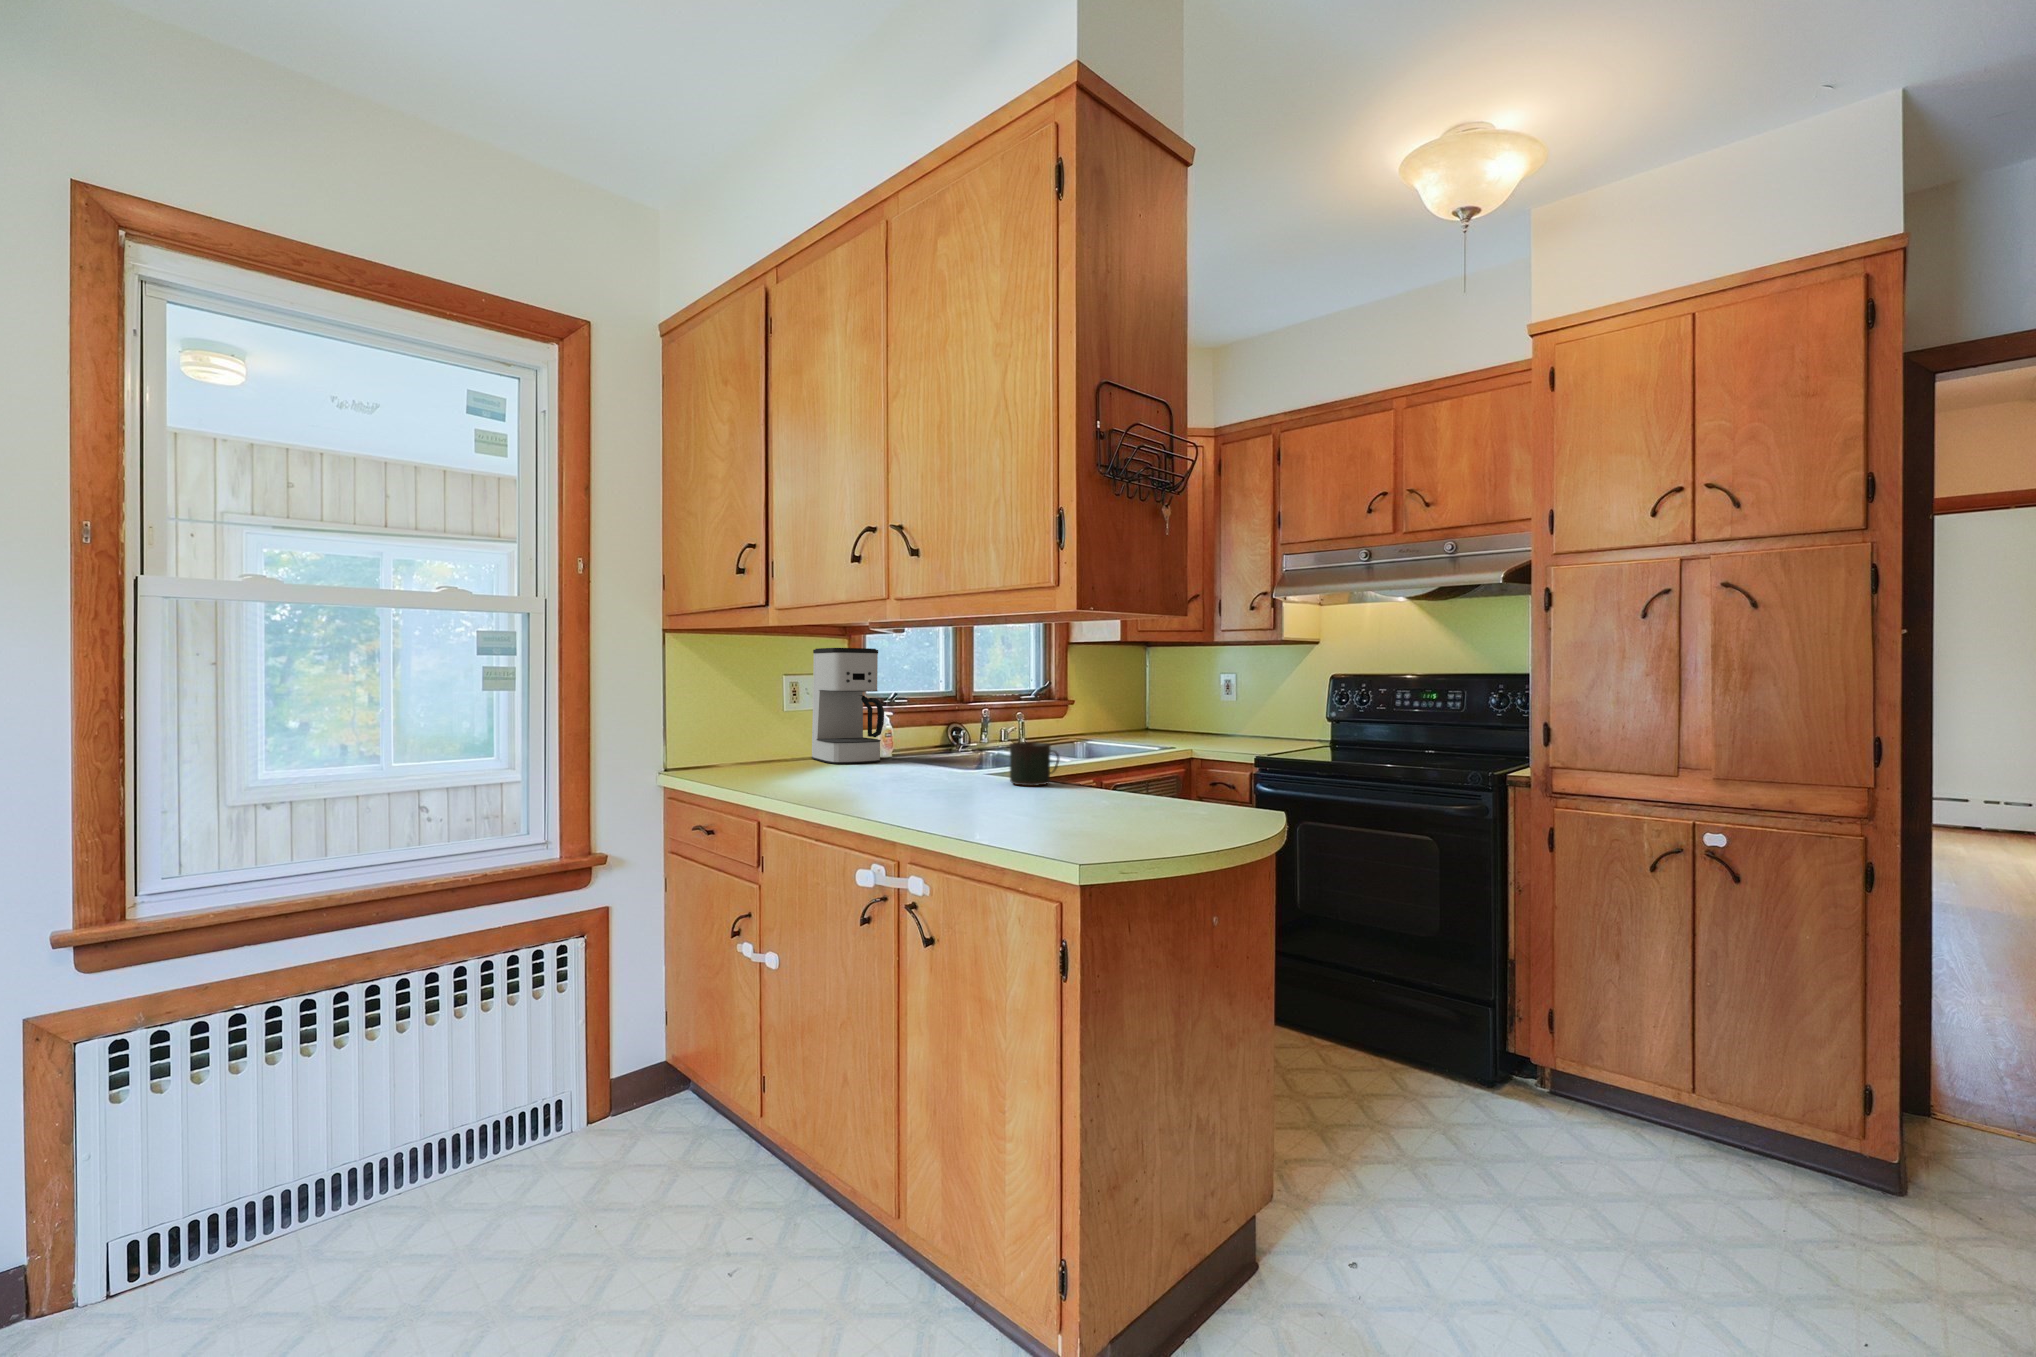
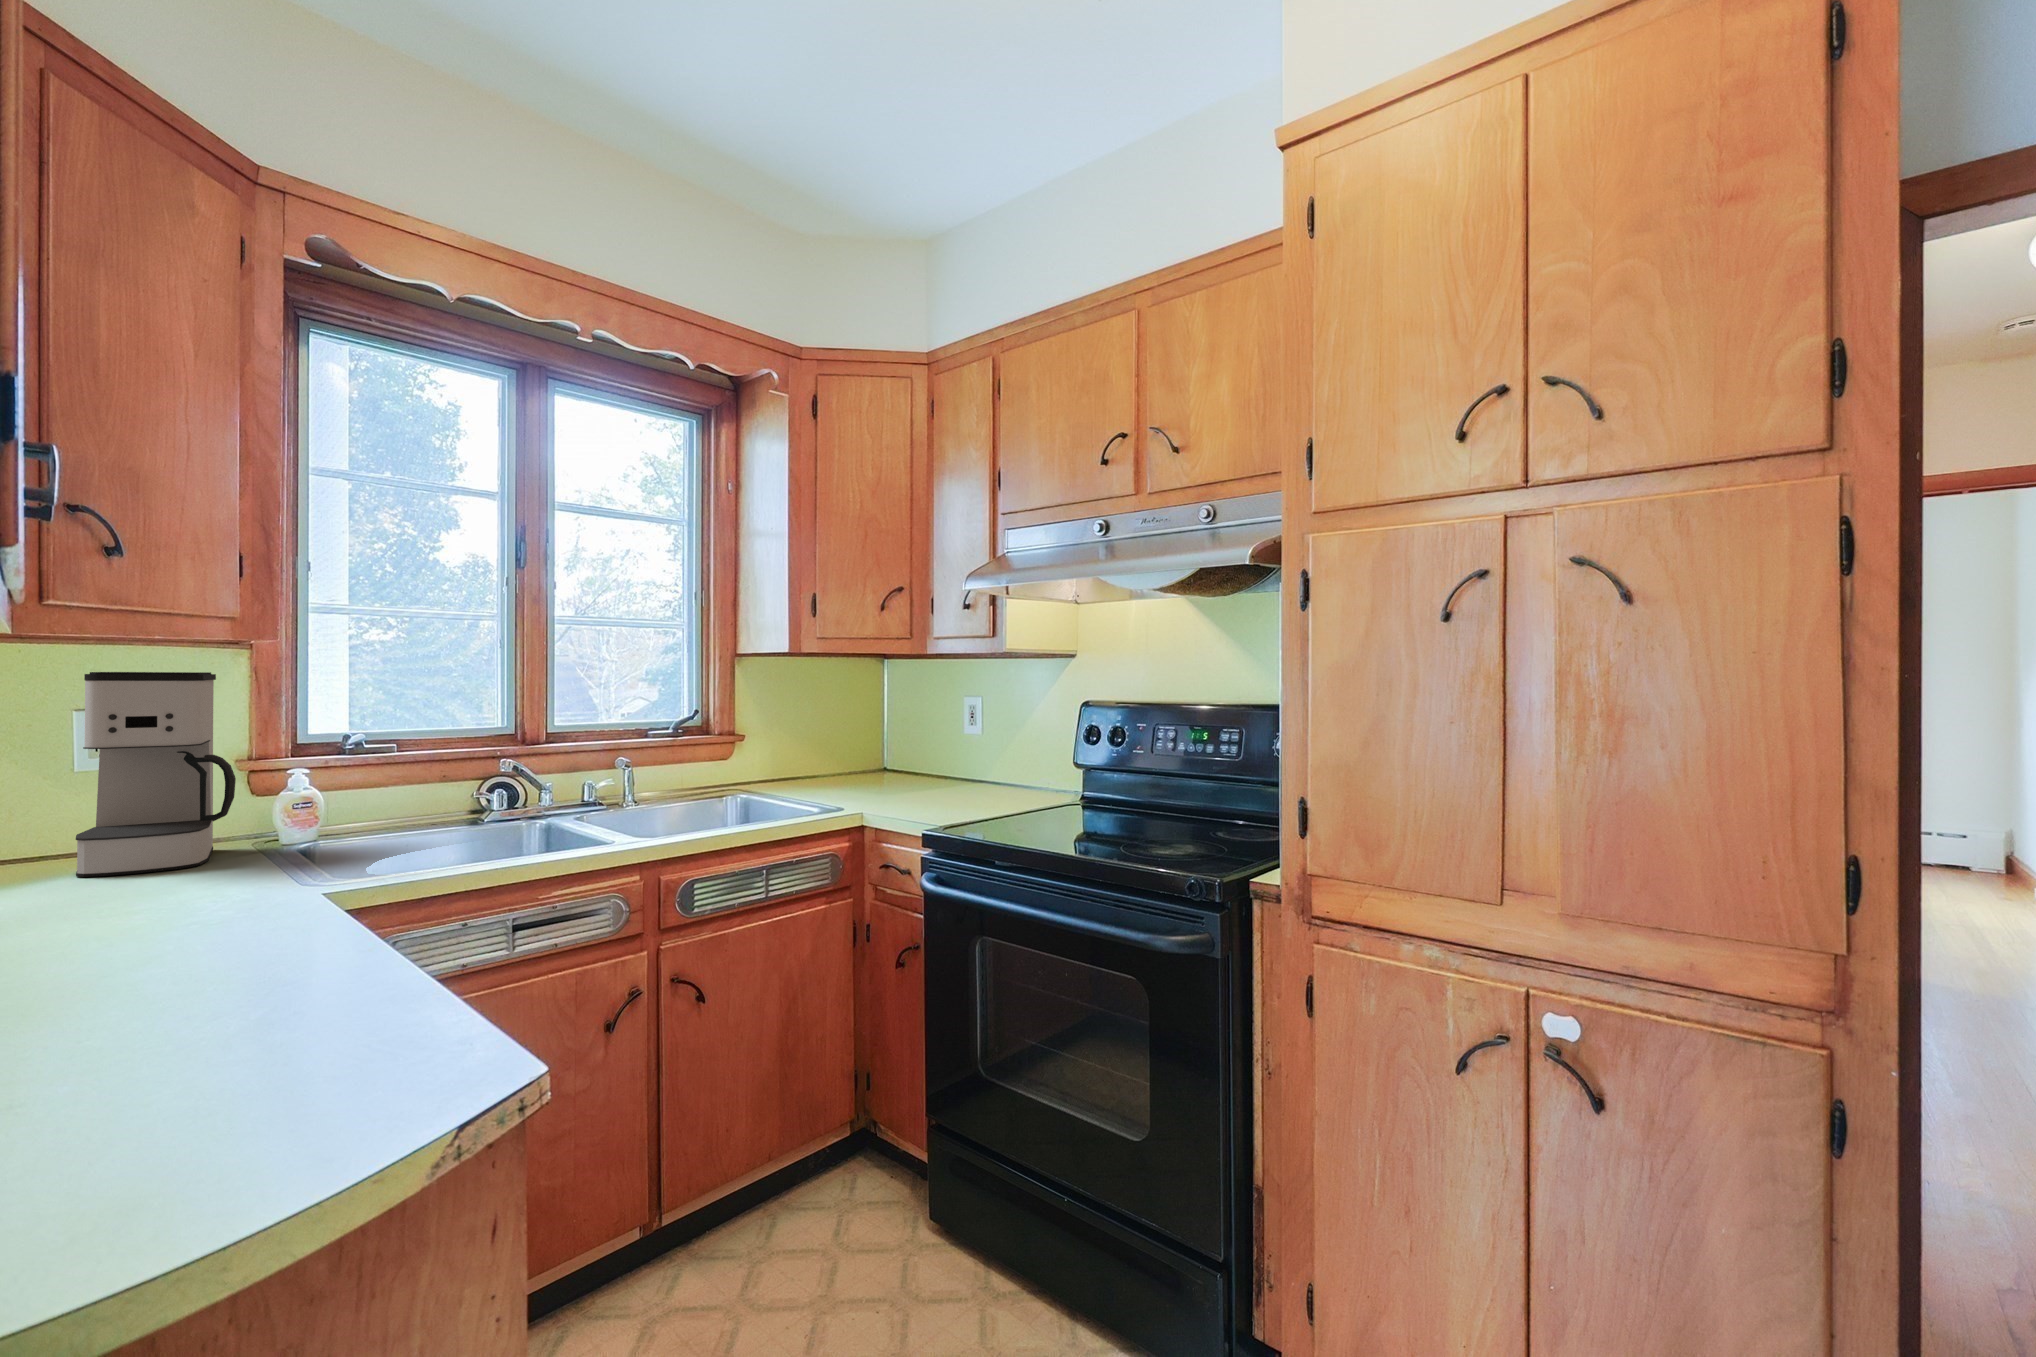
mug: present [1010,742,1059,786] -> none [132,869,250,971]

